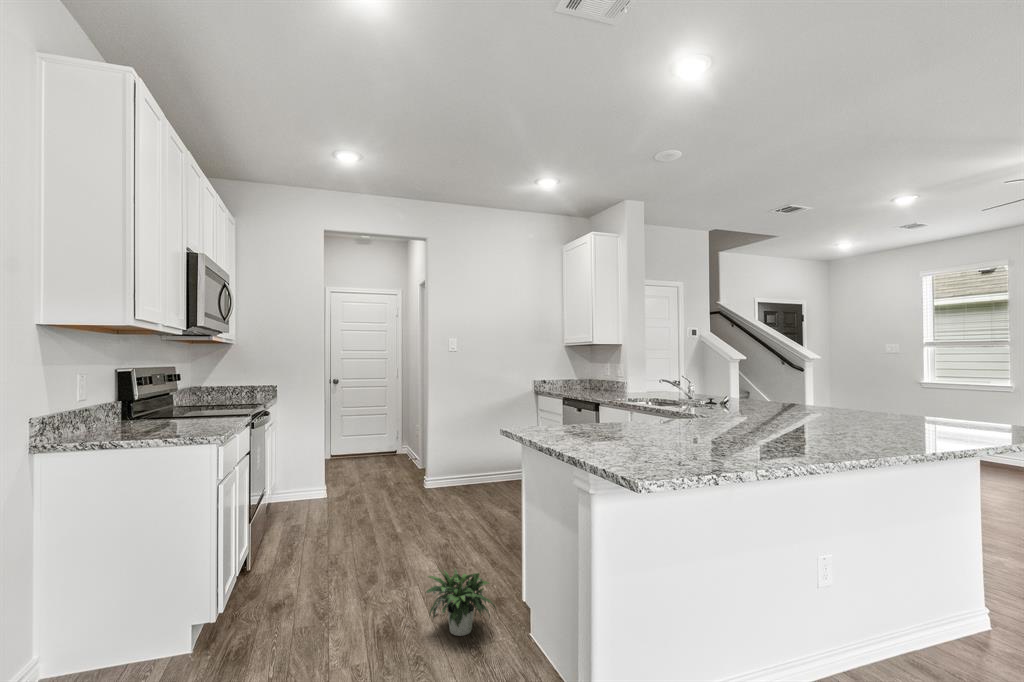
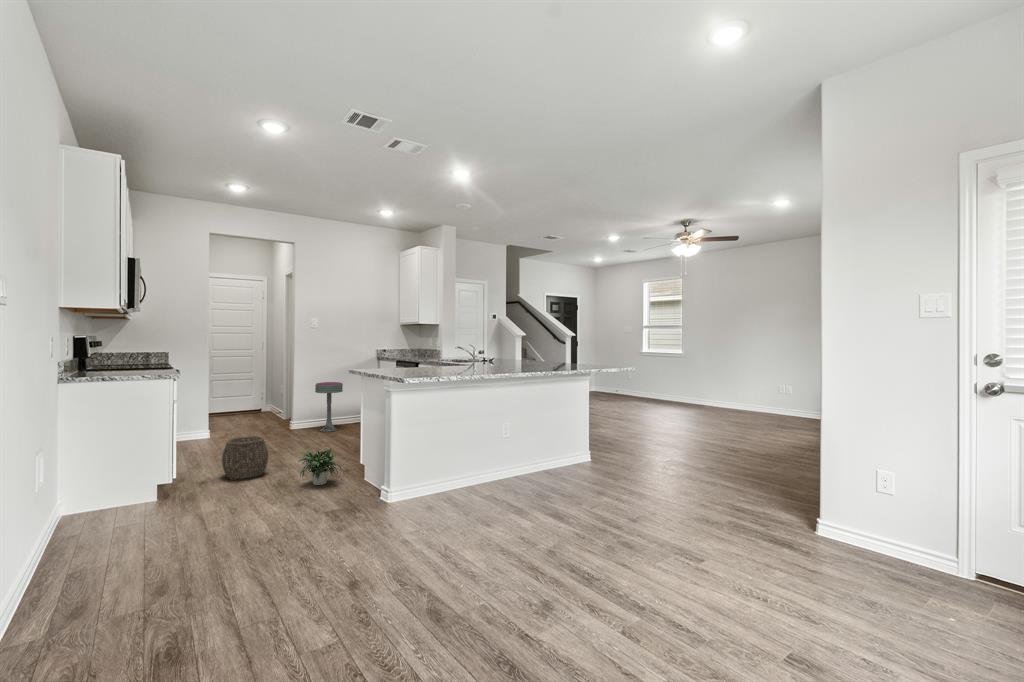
bar stool: none [456,426,491,497] -> present [315,382,343,432]
woven basket: none [318,526,386,602] -> present [222,436,269,479]

